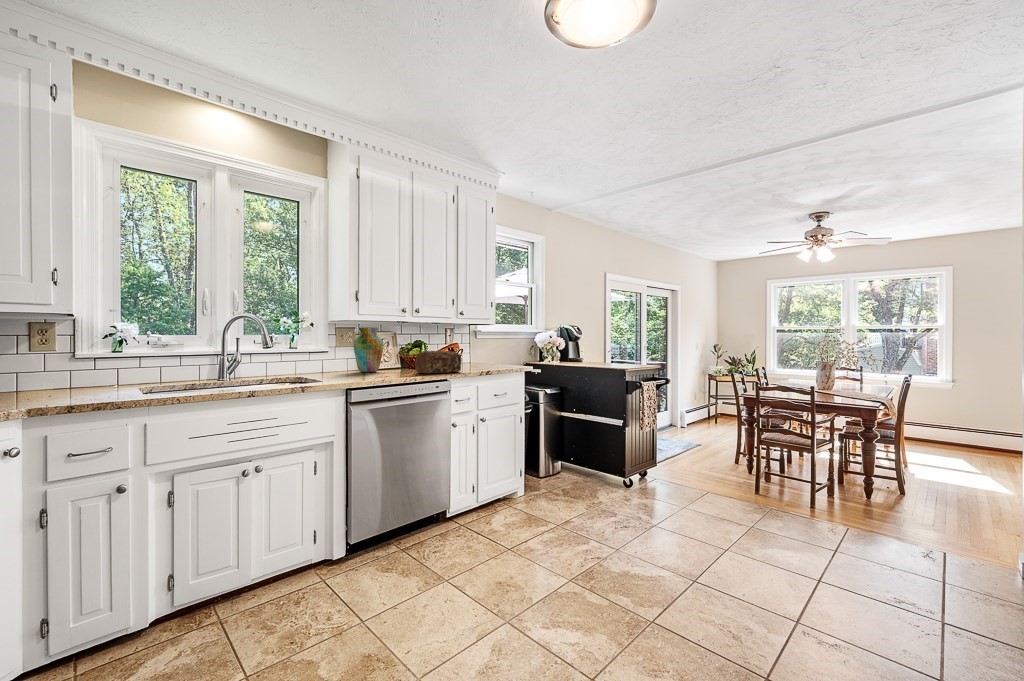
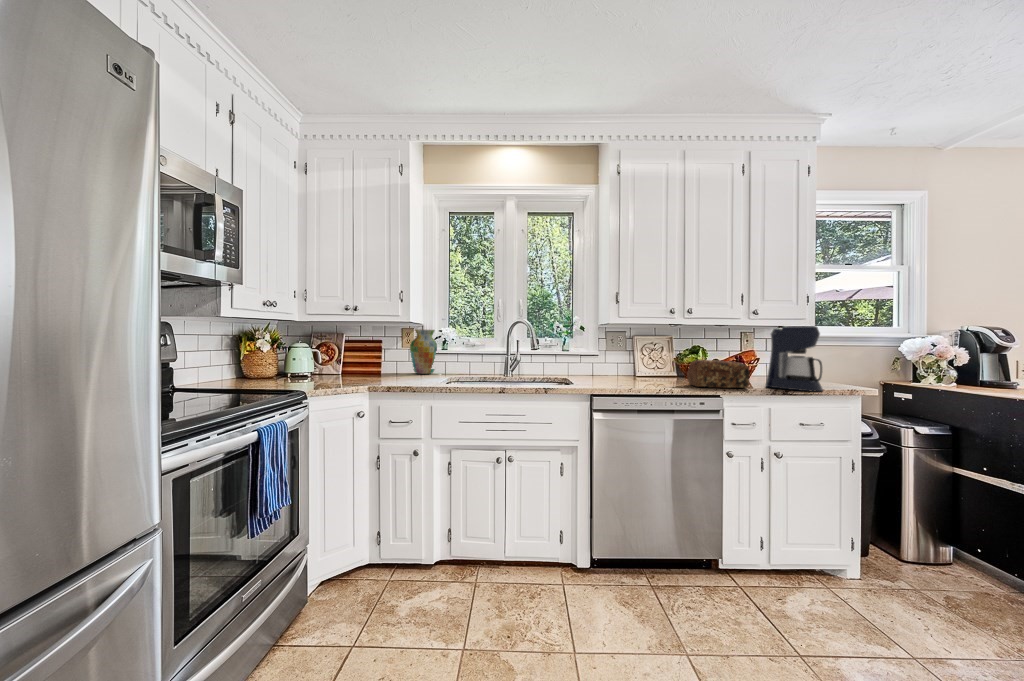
coffee maker: none [469,323,504,370] -> present [765,326,823,391]
vase: present [354,327,384,372] -> present [410,329,437,374]

